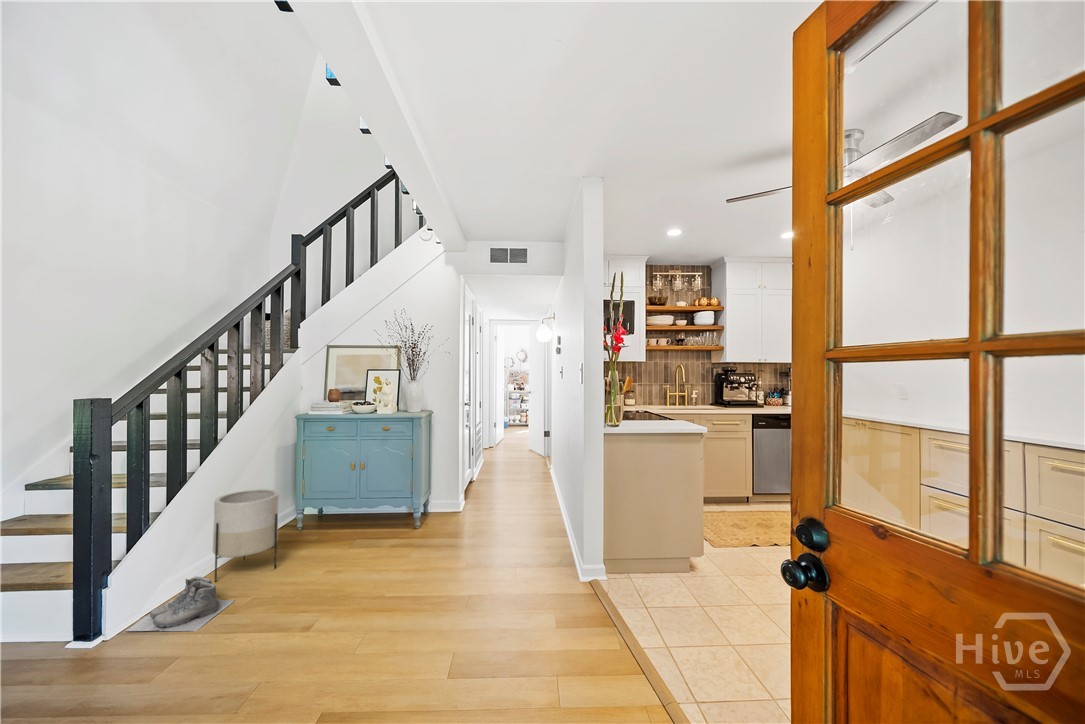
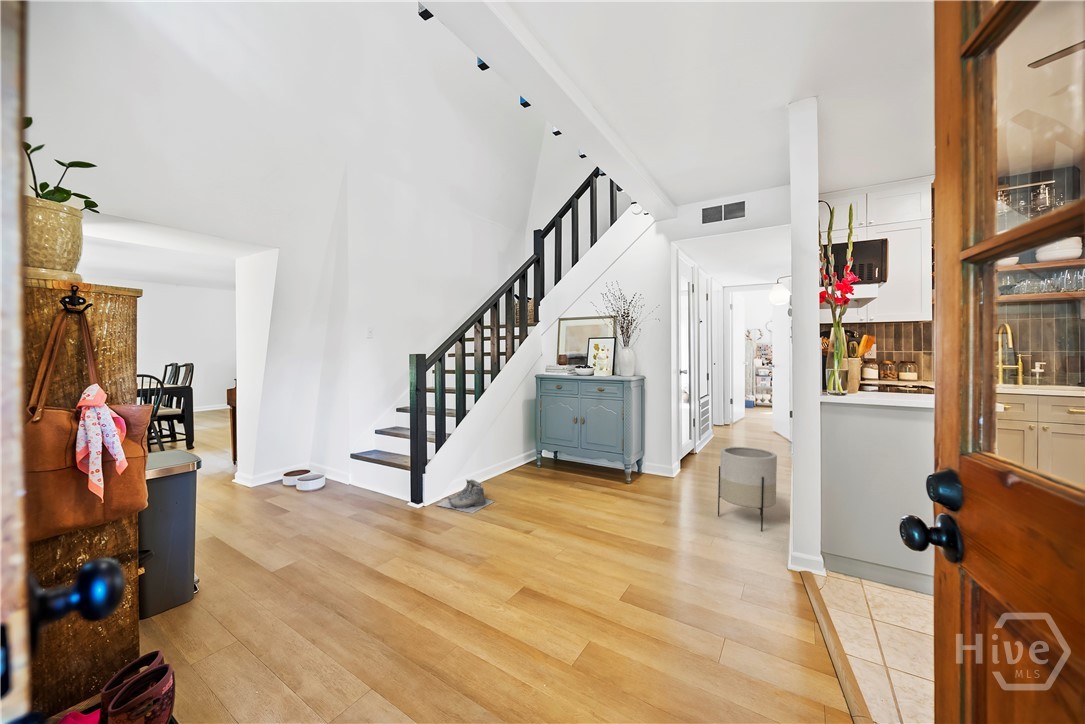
planter: present [213,489,279,582] -> present [718,447,777,532]

